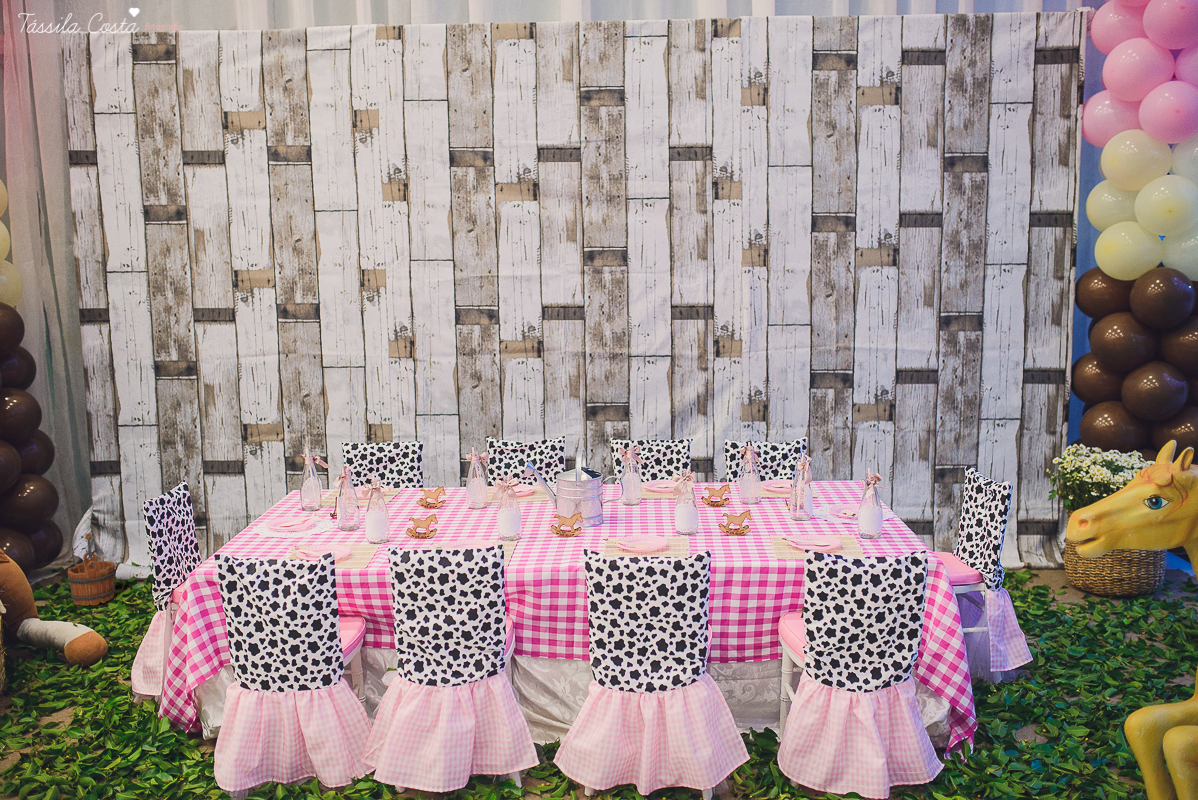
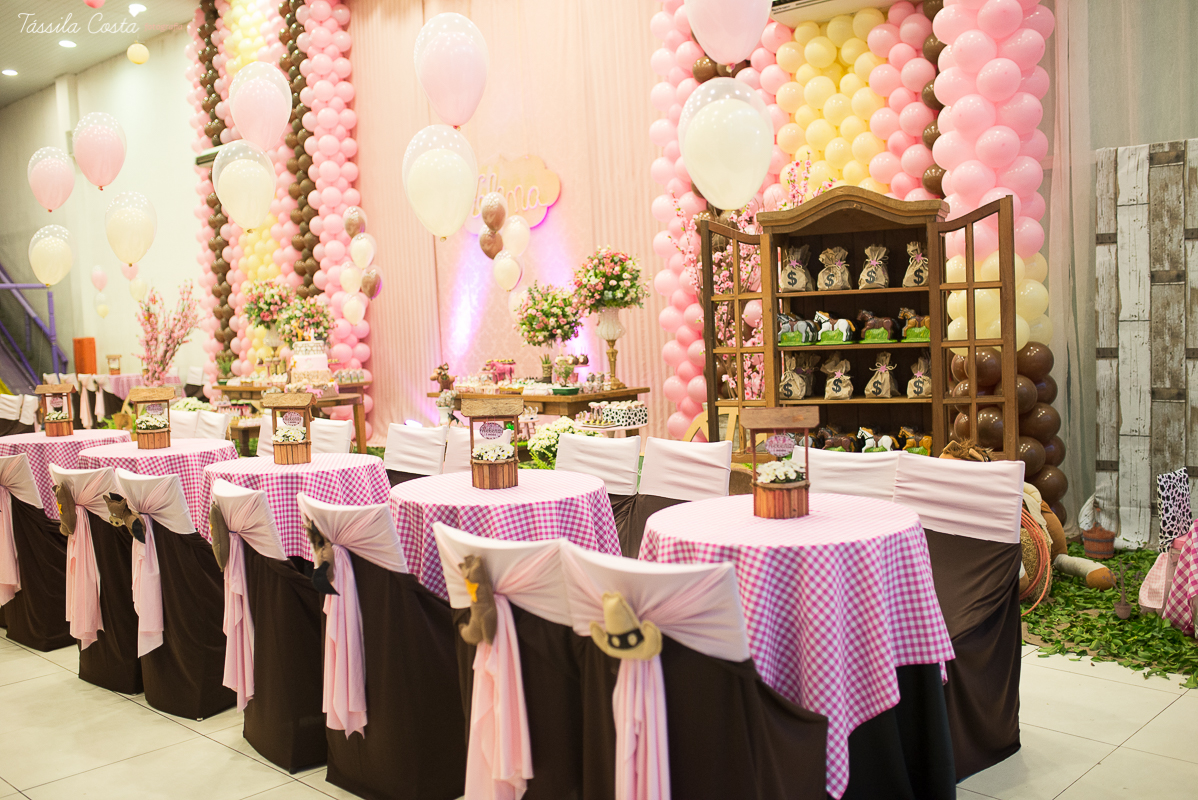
decorative plant: none [53,642,131,736] -> present [1096,559,1145,619]

